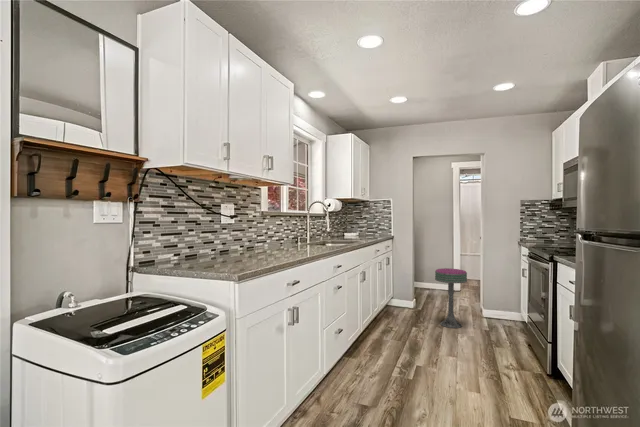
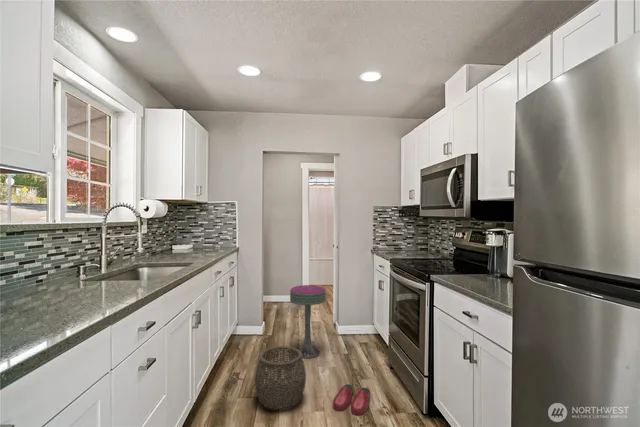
woven basket: none [404,308,444,351] -> present [255,346,306,409]
slippers: none [465,345,501,364] -> present [333,384,370,415]

